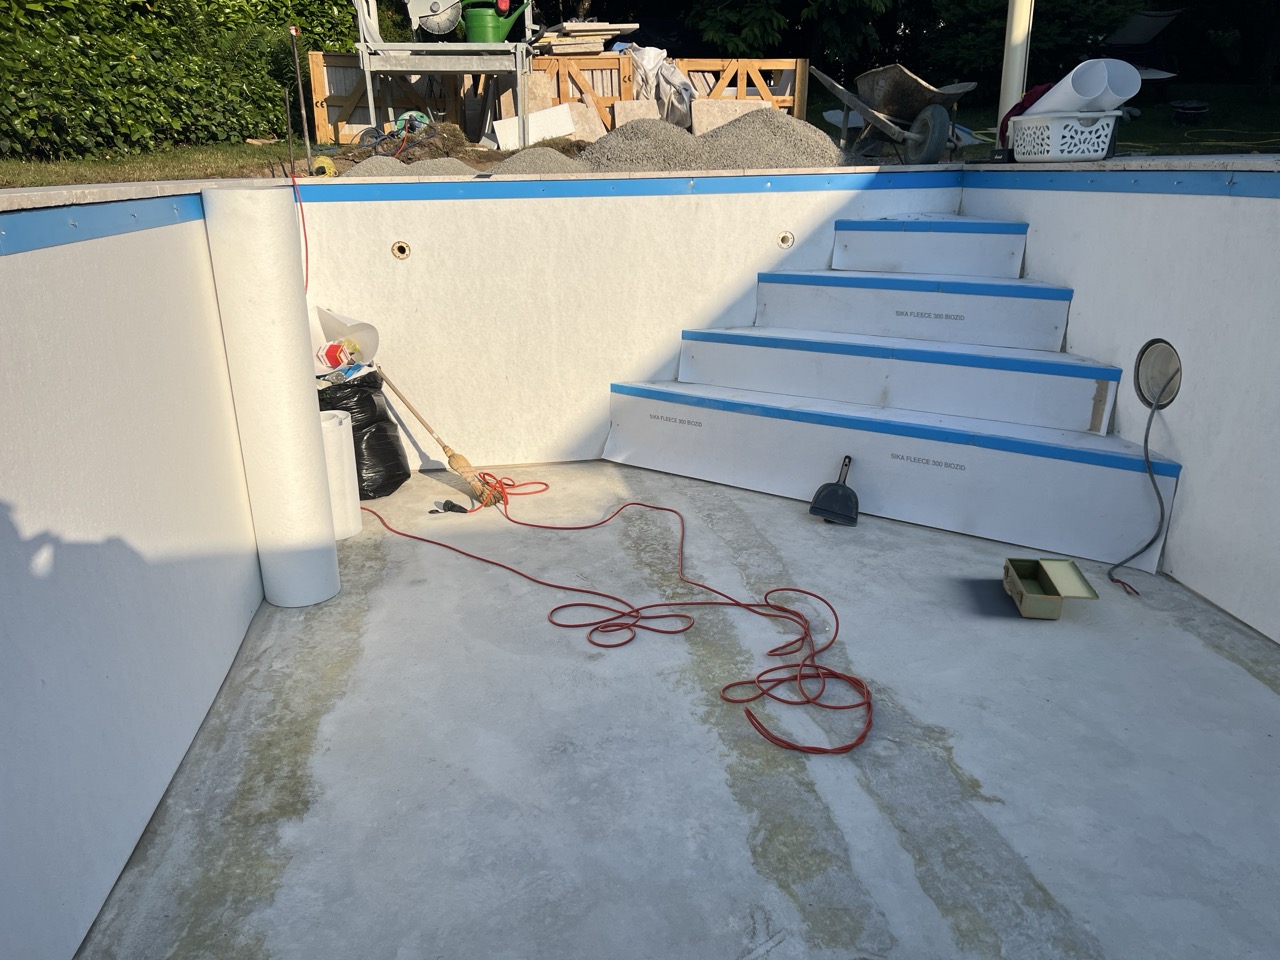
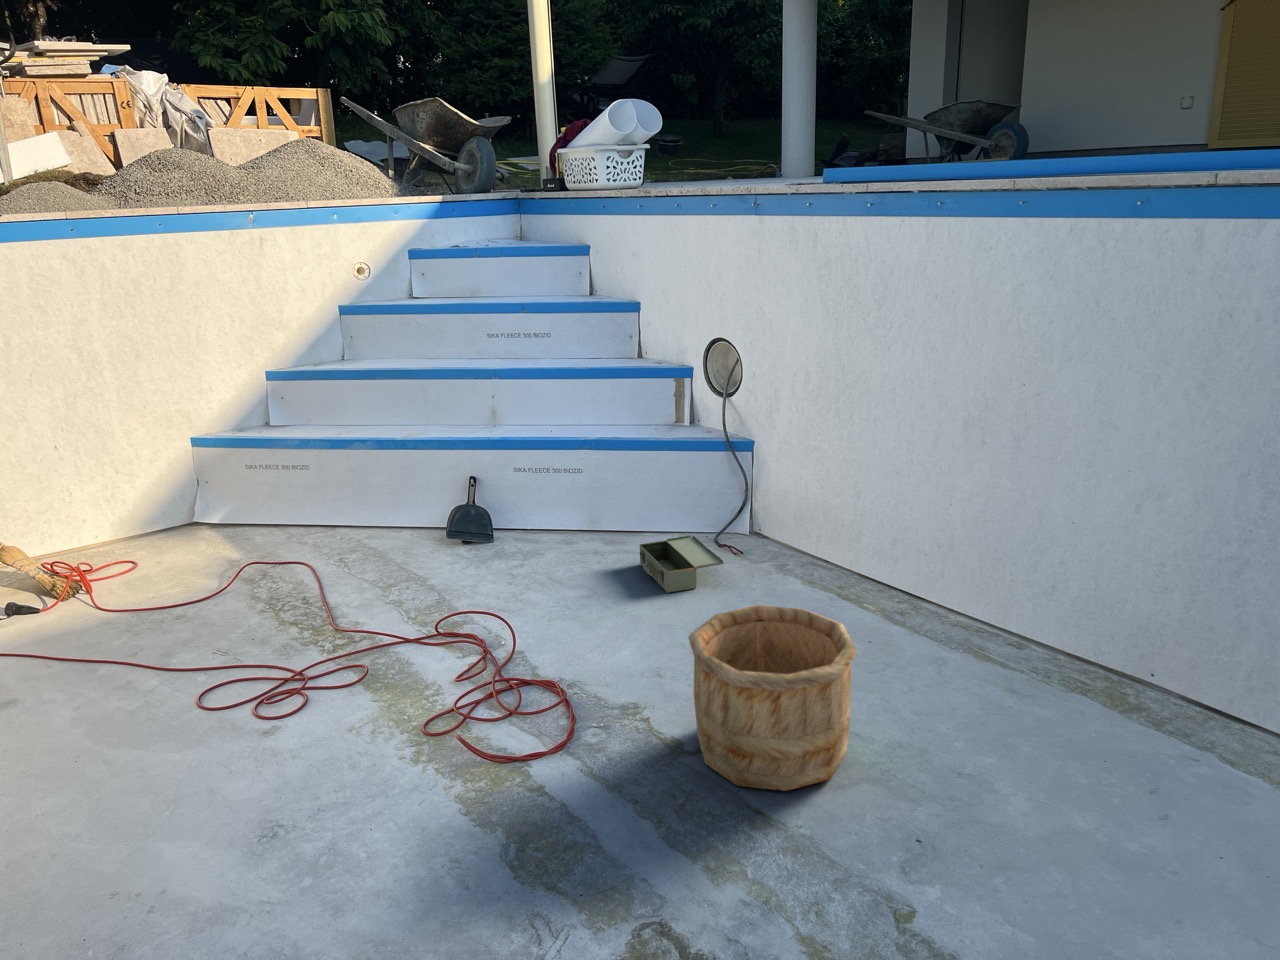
wooden bucket: none [996,658,1215,886] -> present [688,605,857,791]

